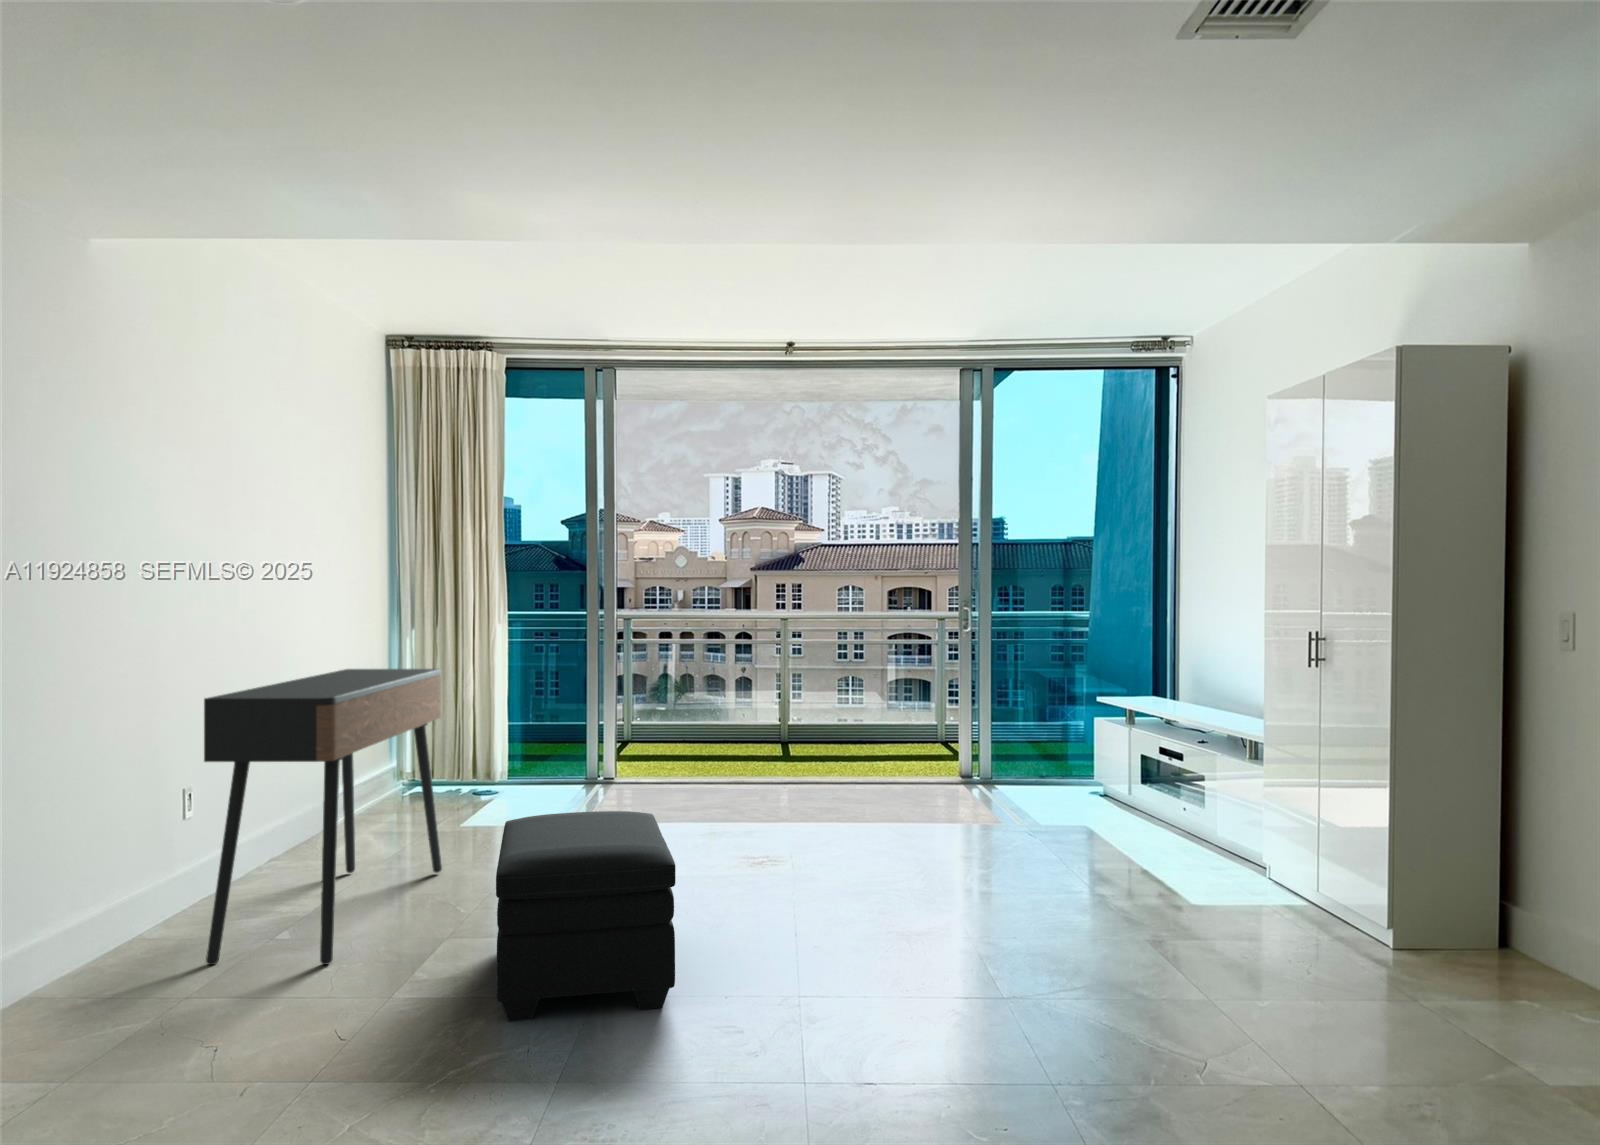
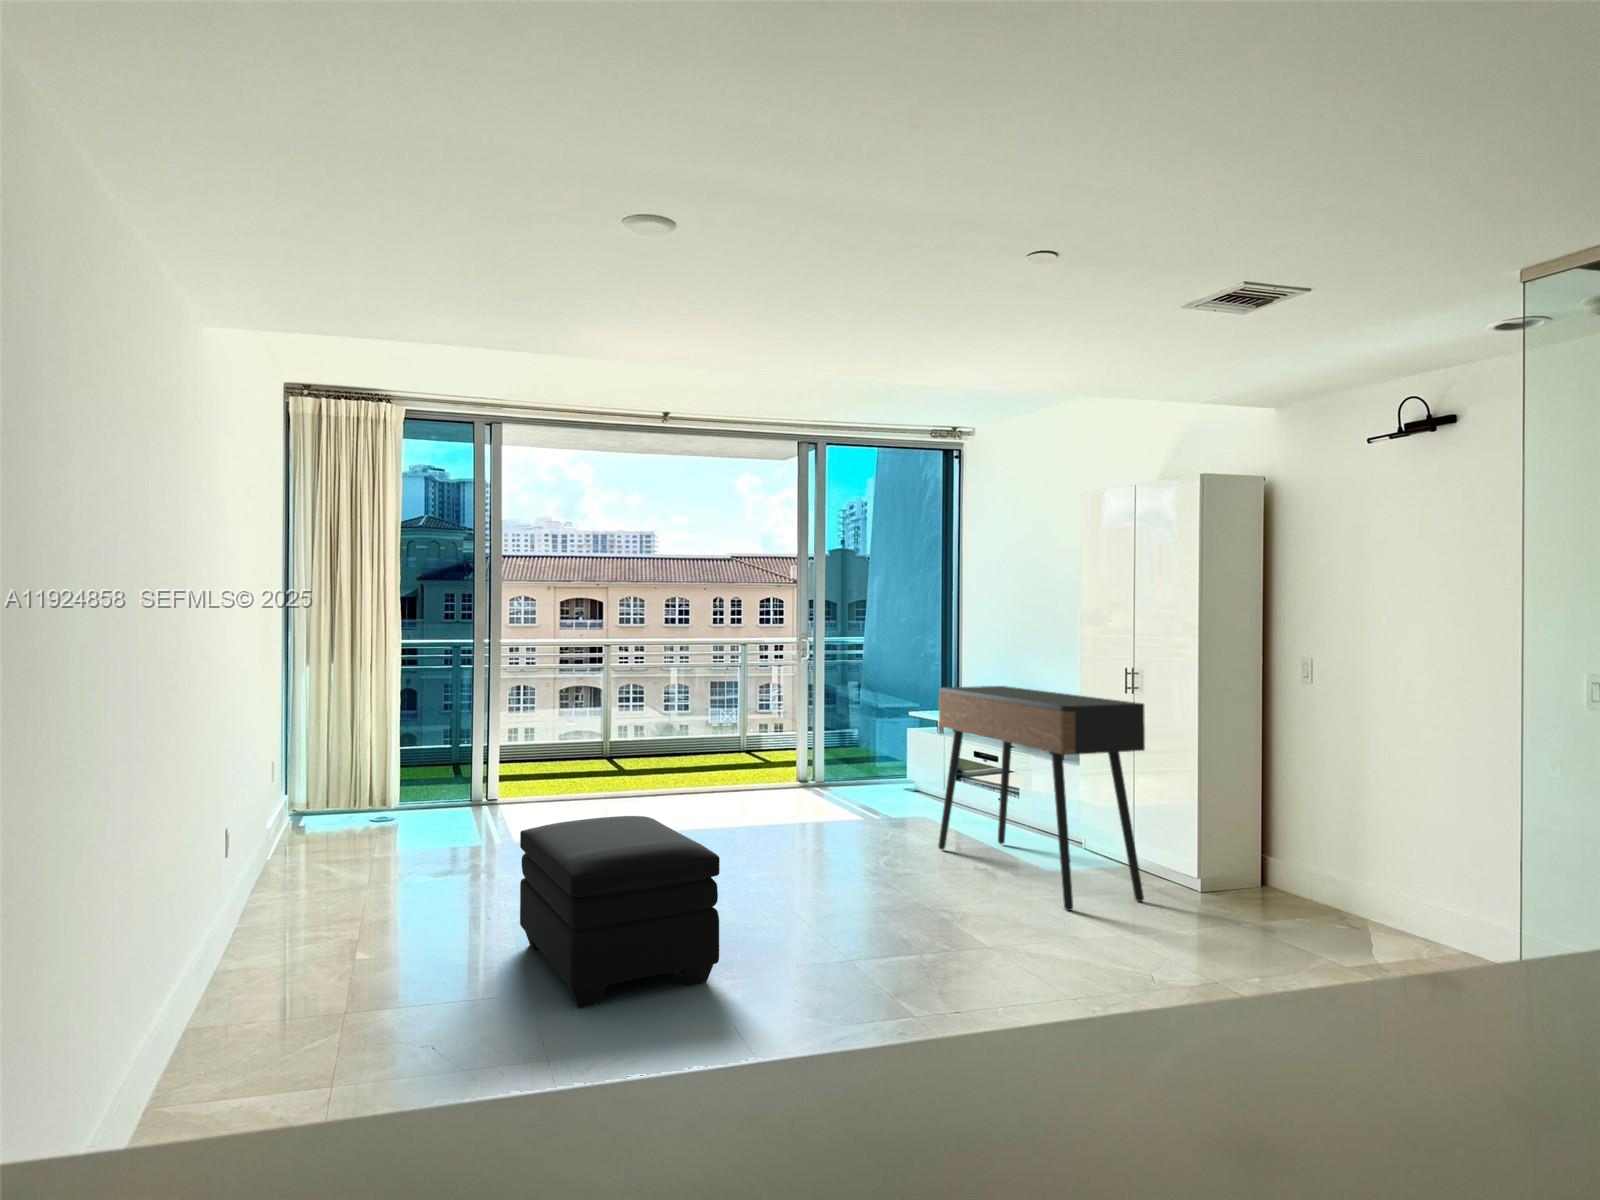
console table: present [204,669,442,965] -> present [938,686,1145,911]

